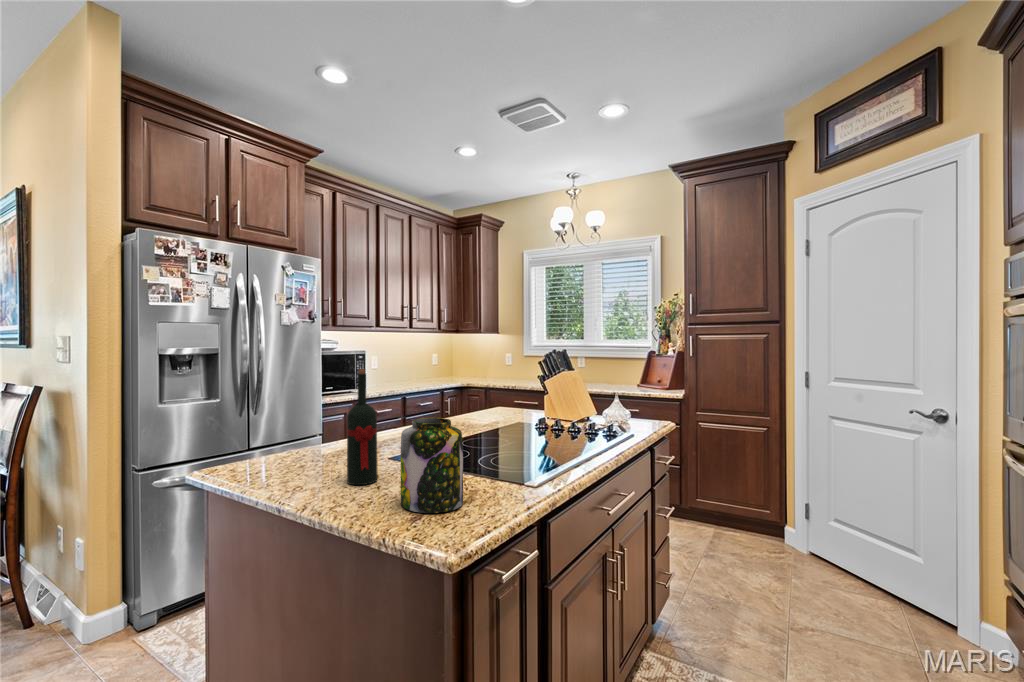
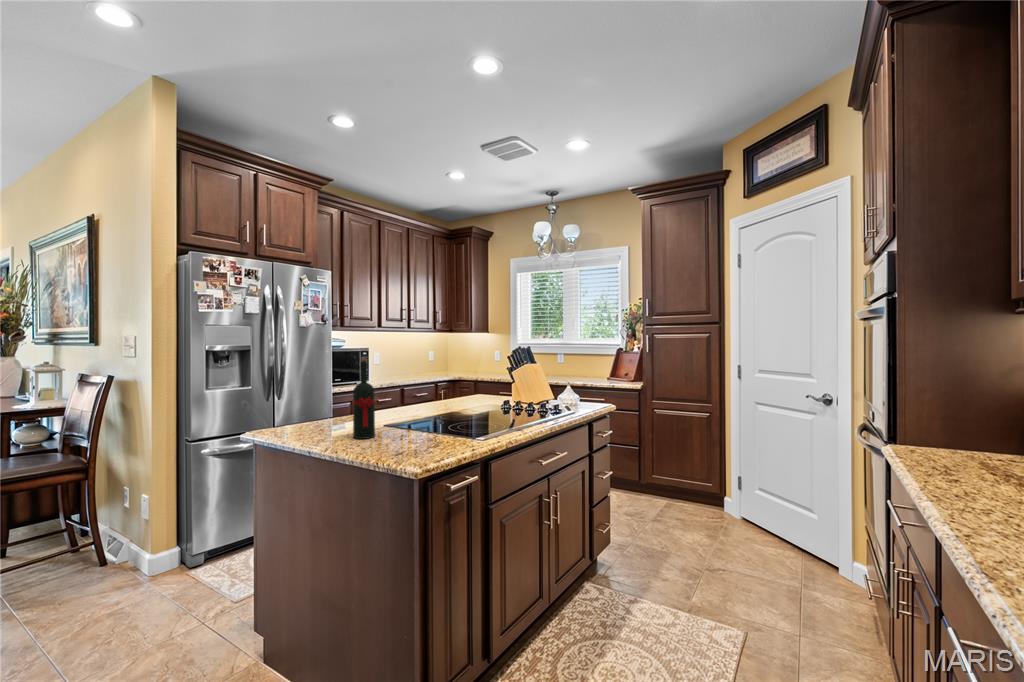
jar: present [401,418,463,513] -> none [389,390,431,452]

